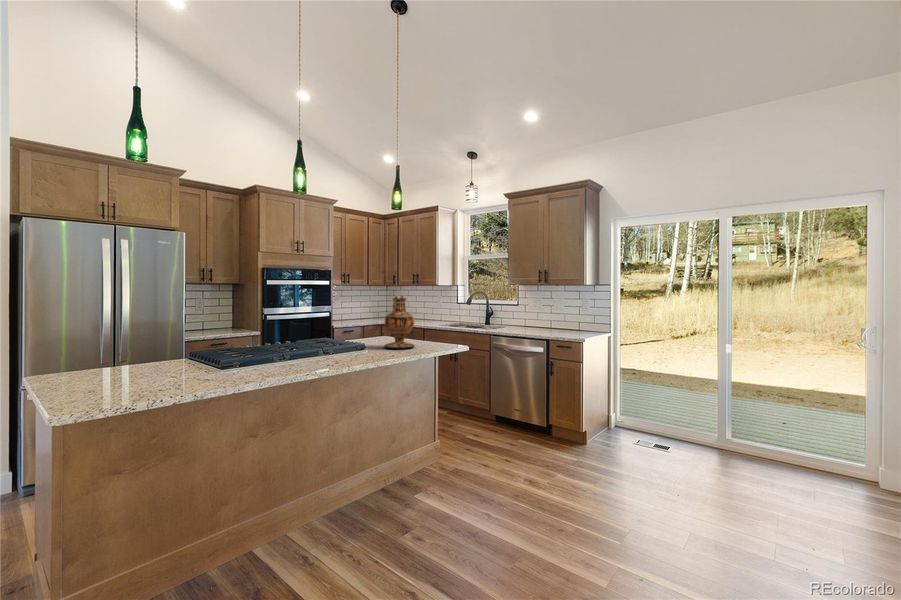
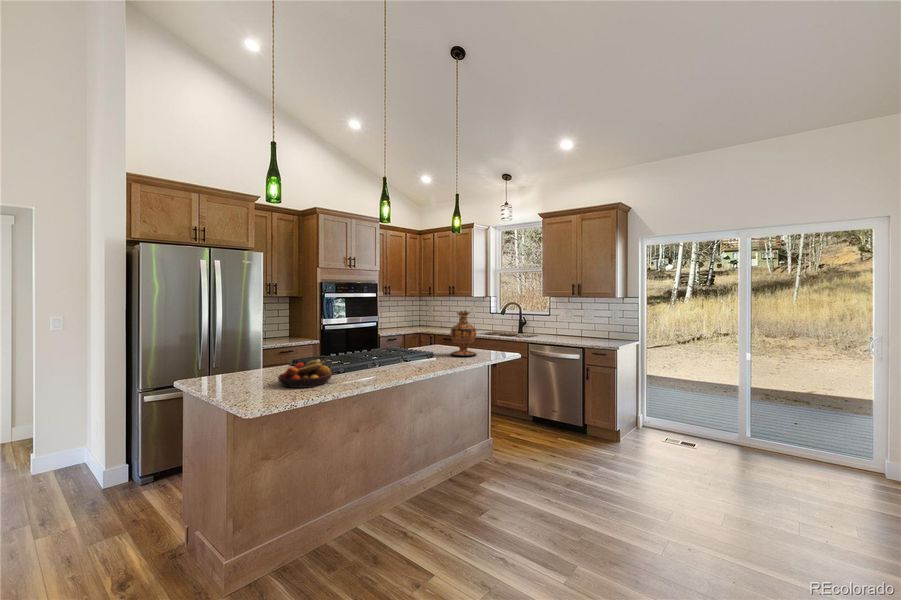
fruit bowl: none [133,351,209,387] -> present [278,359,332,388]

